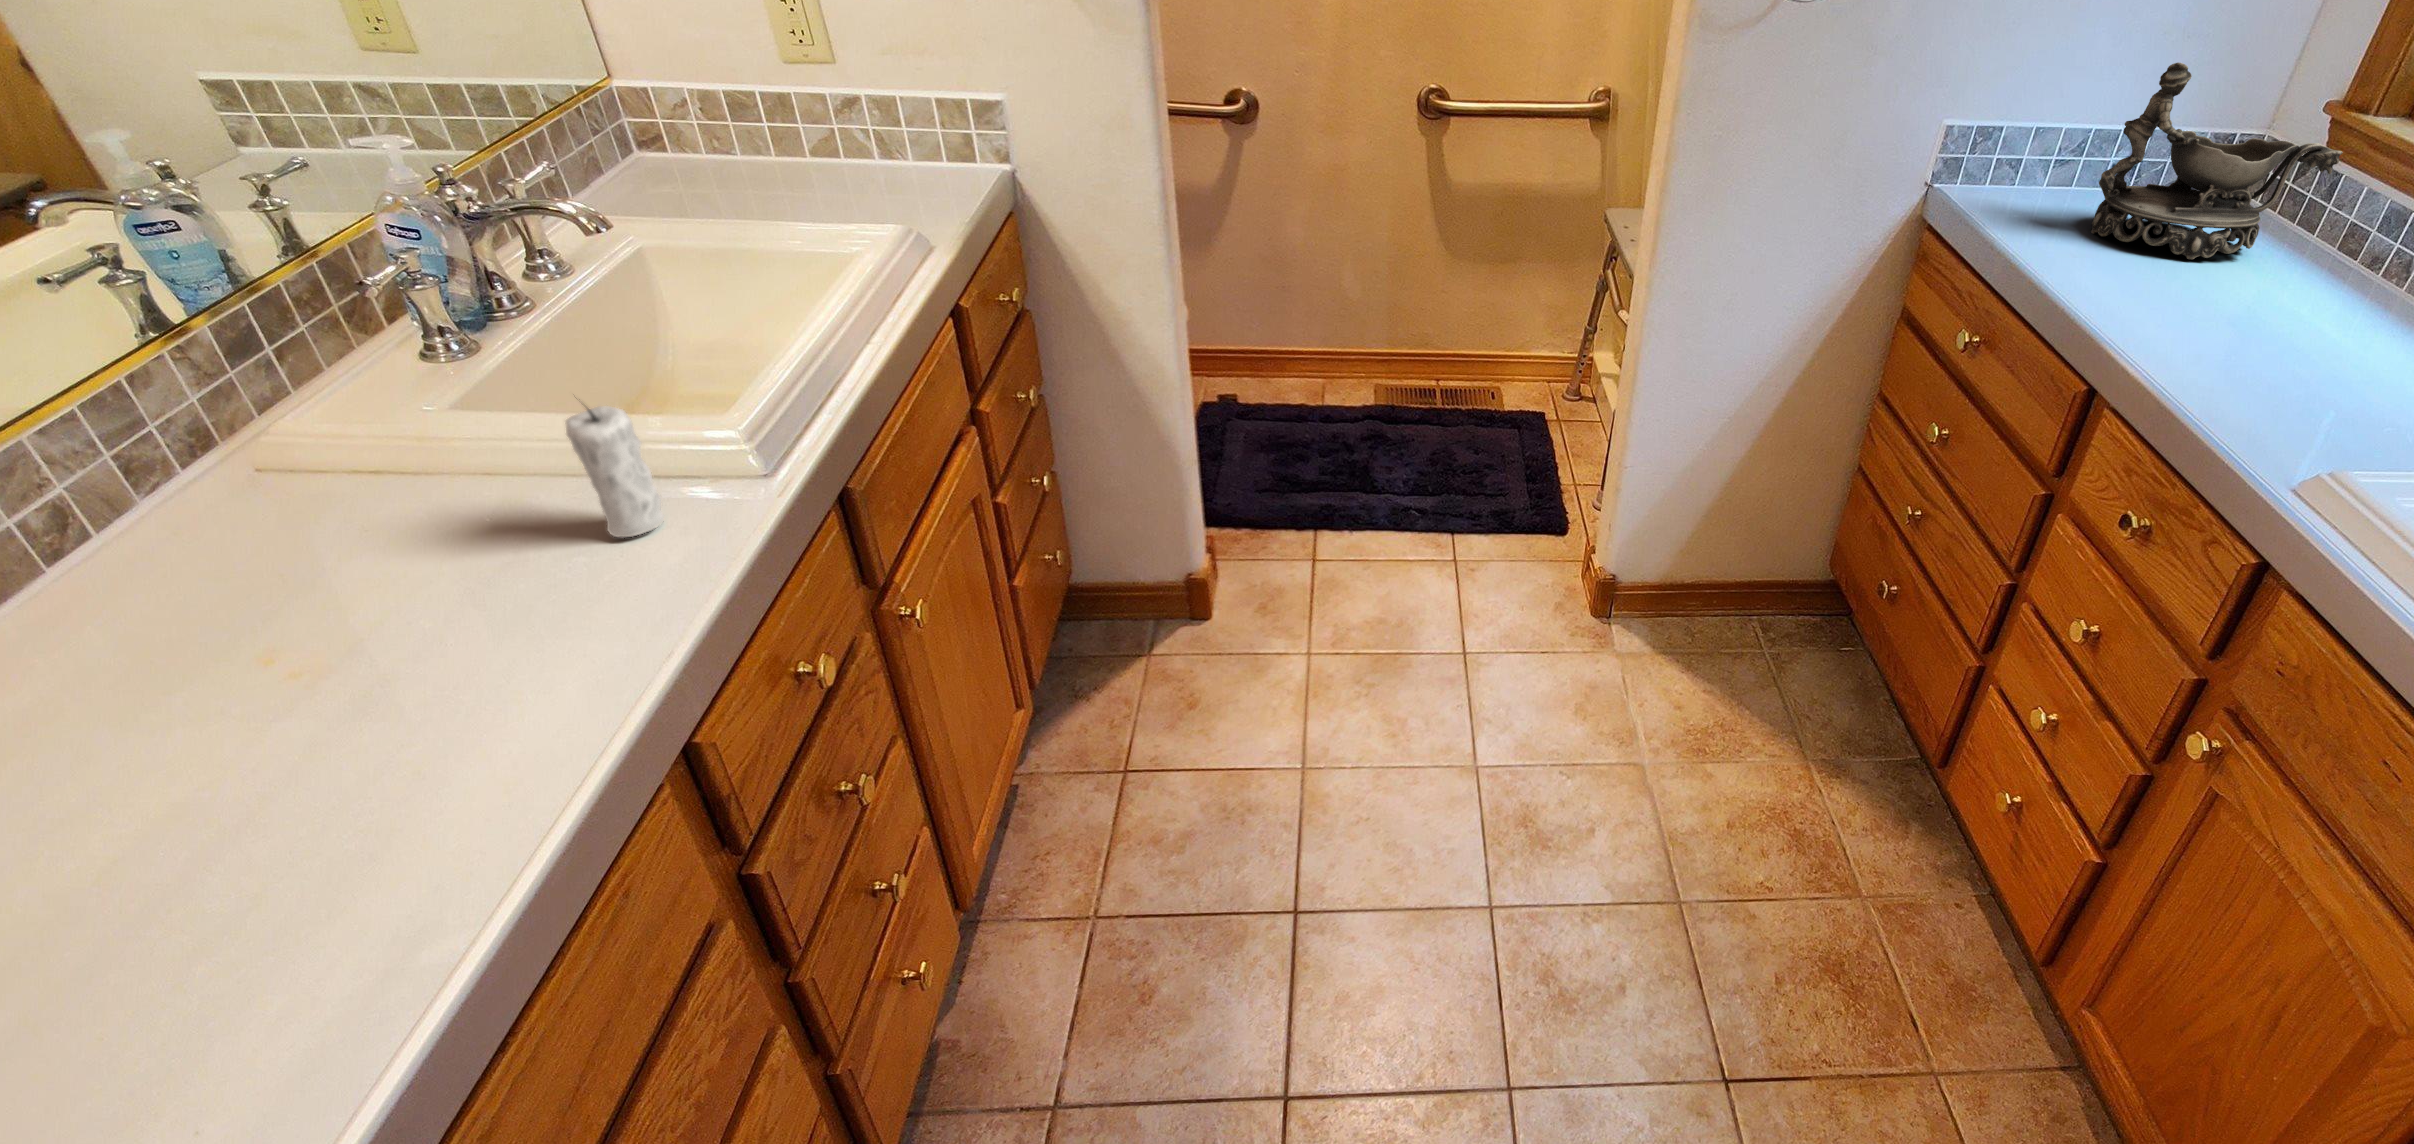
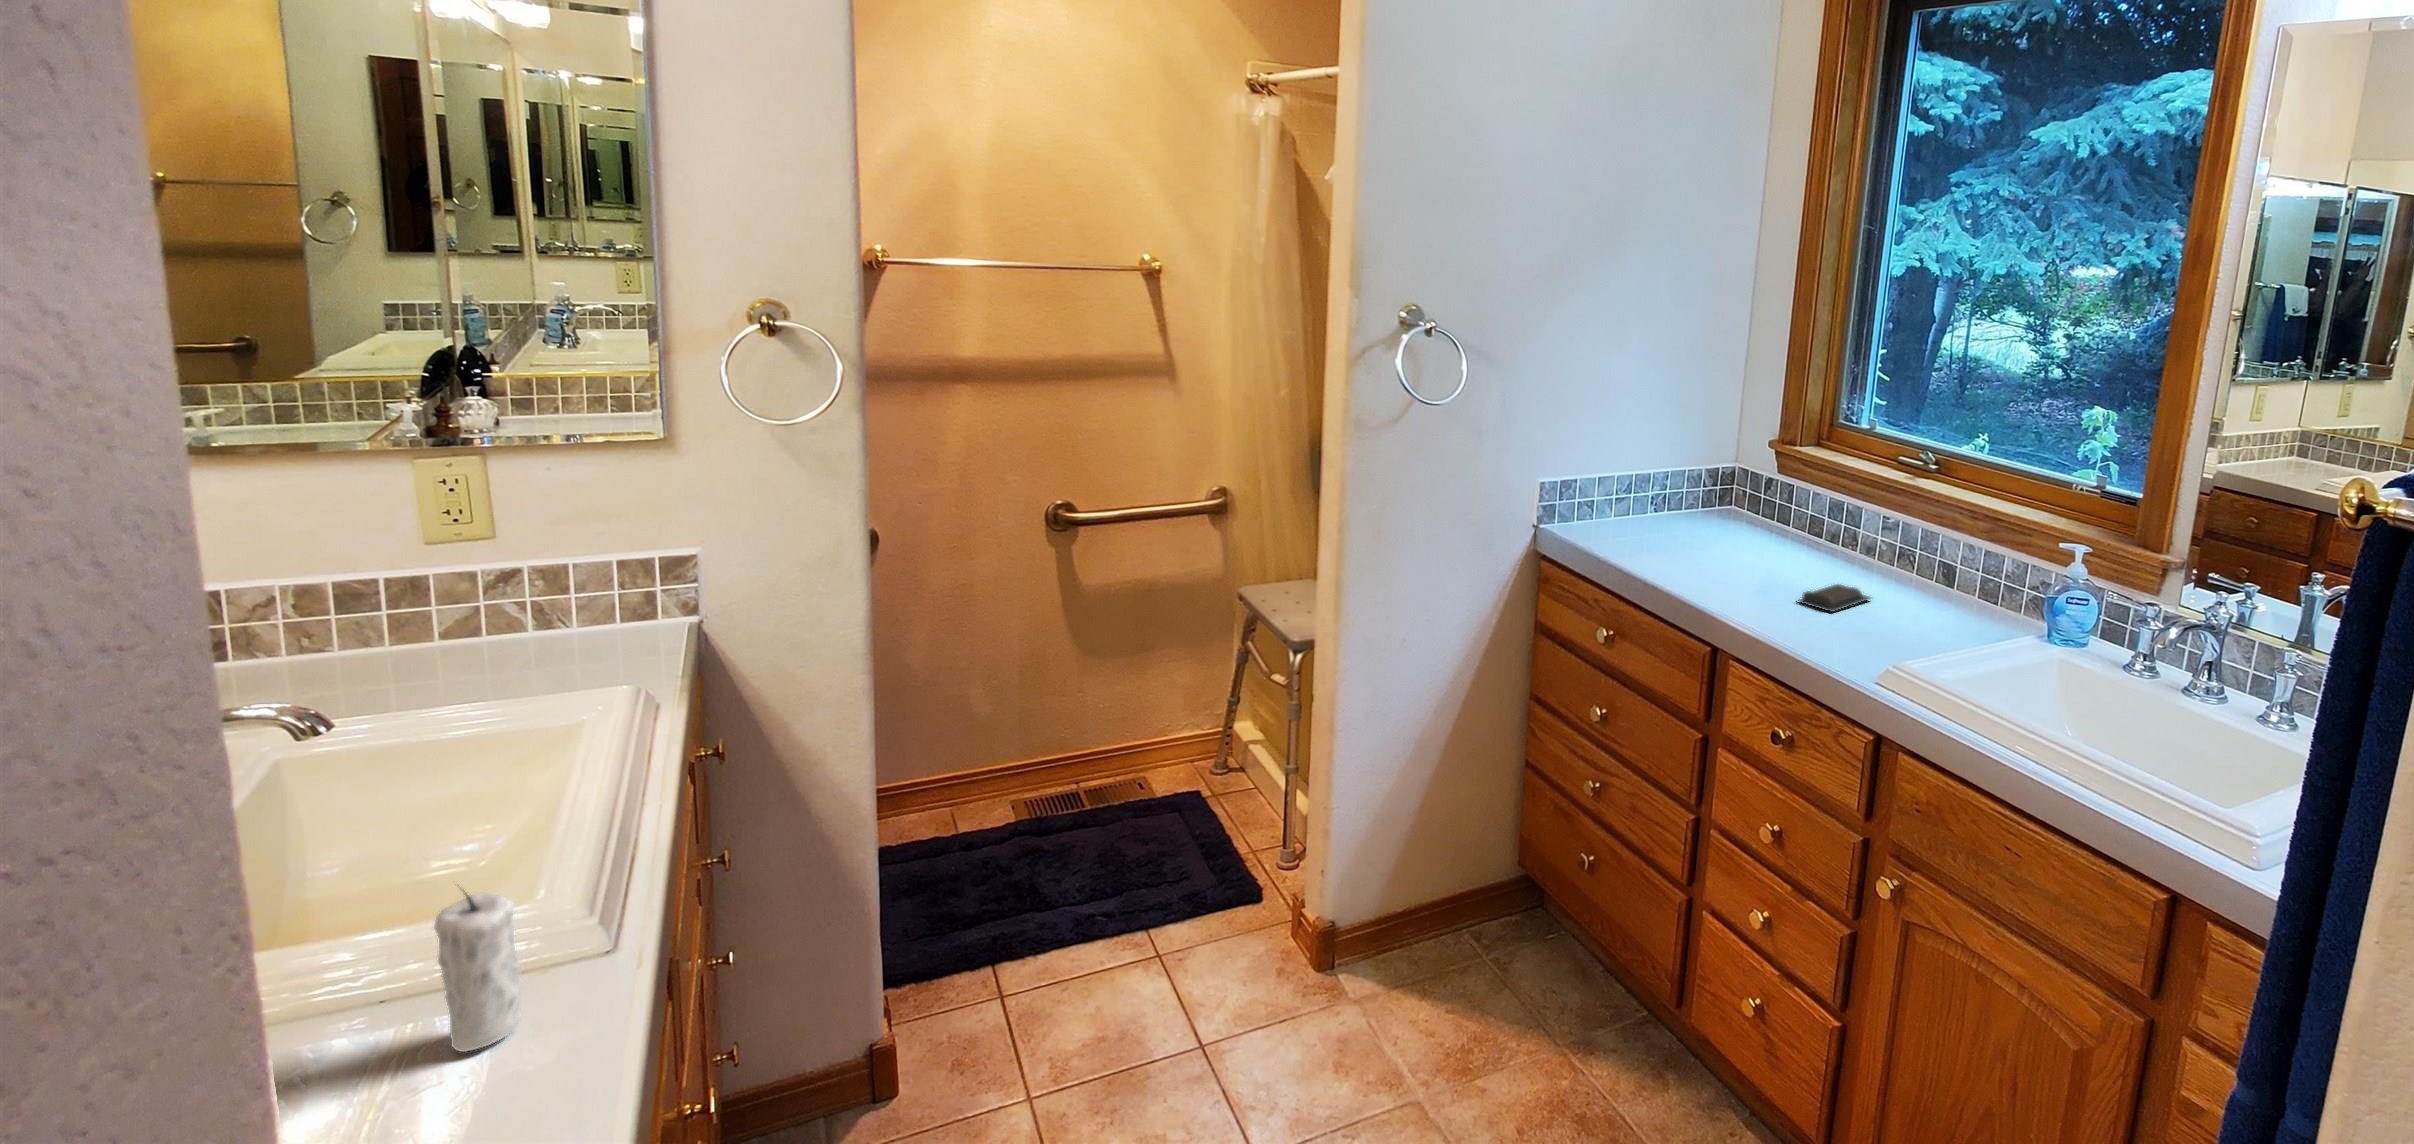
decorative bowl: present [2091,62,2343,259] -> none [1659,422,1796,550]
soap bar: none [2242,334,2373,375] -> present [1799,584,1871,612]

